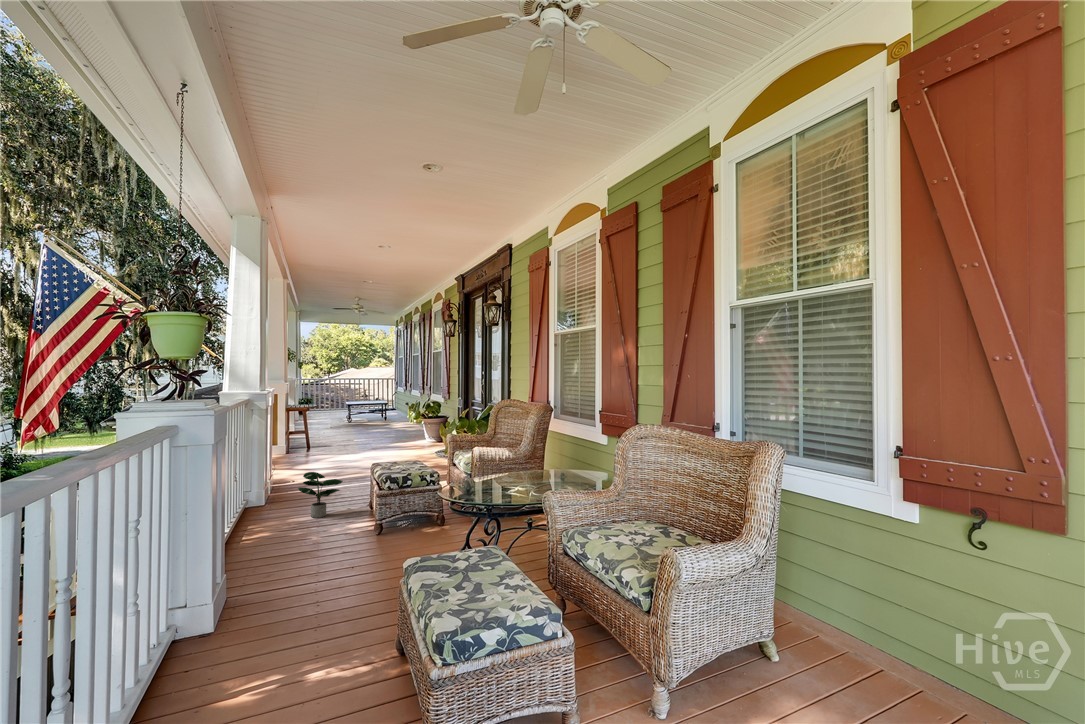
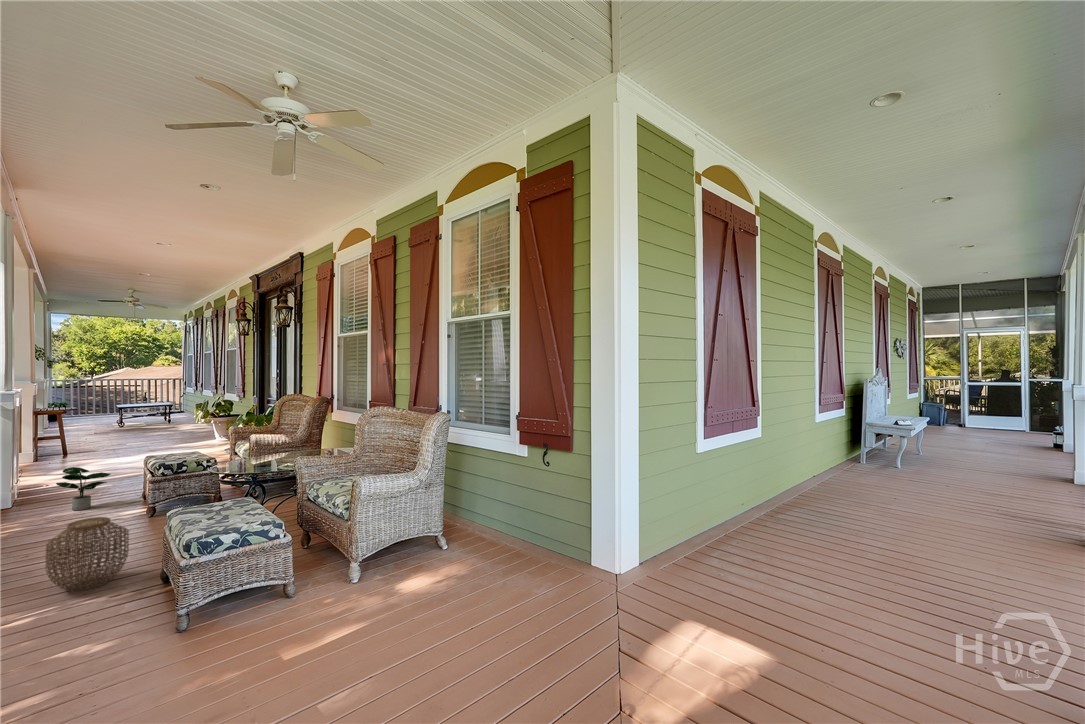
woven basket: none [281,553,362,647] -> present [46,517,129,591]

